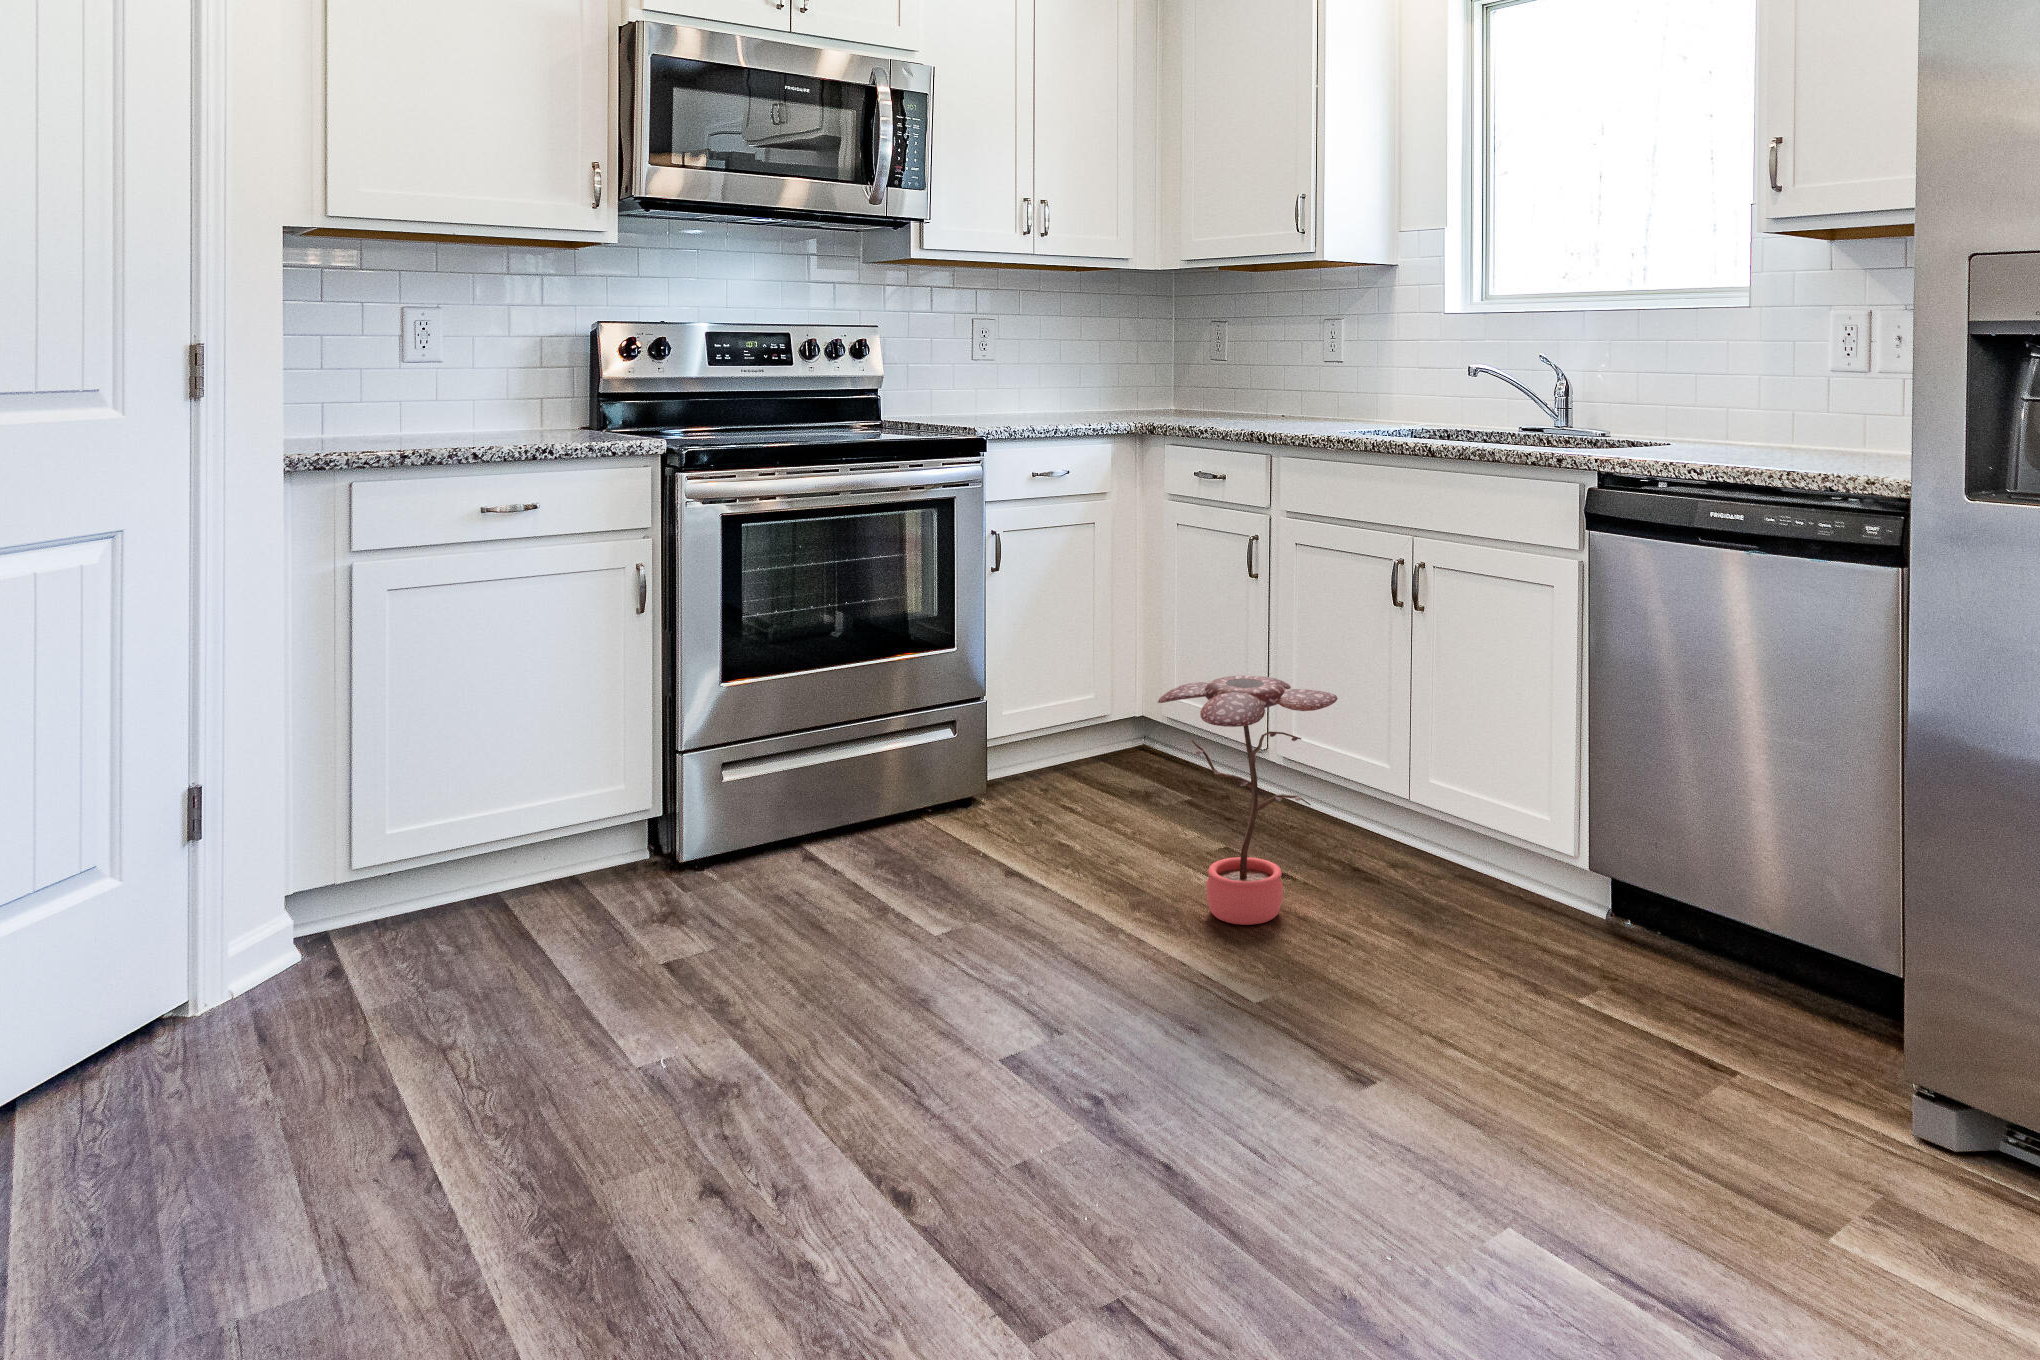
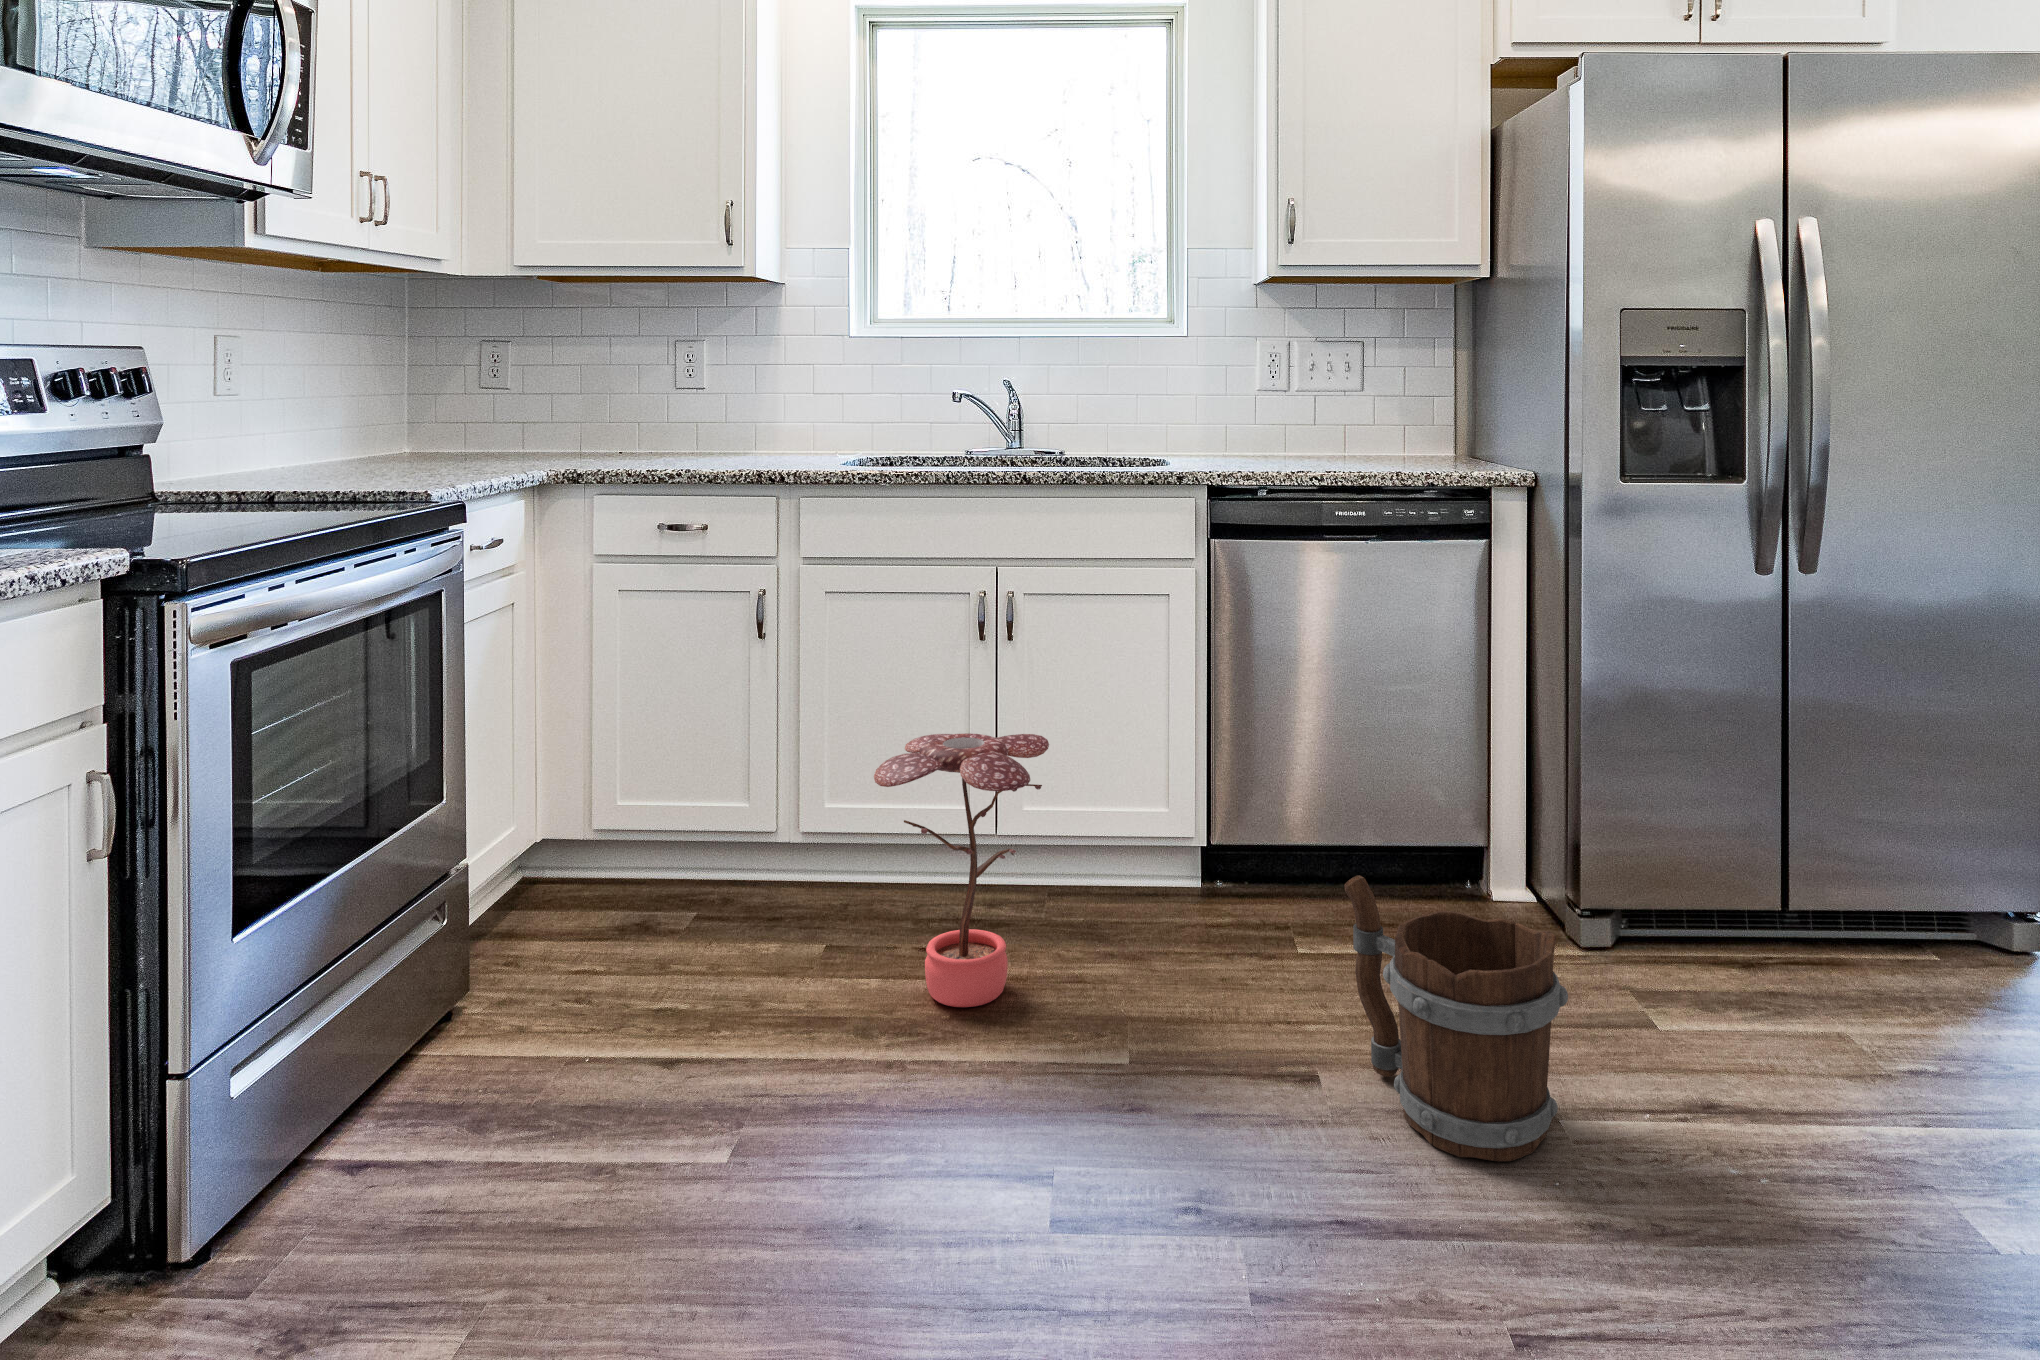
bucket: none [1325,889,1524,1220] -> present [1344,875,1568,1162]

